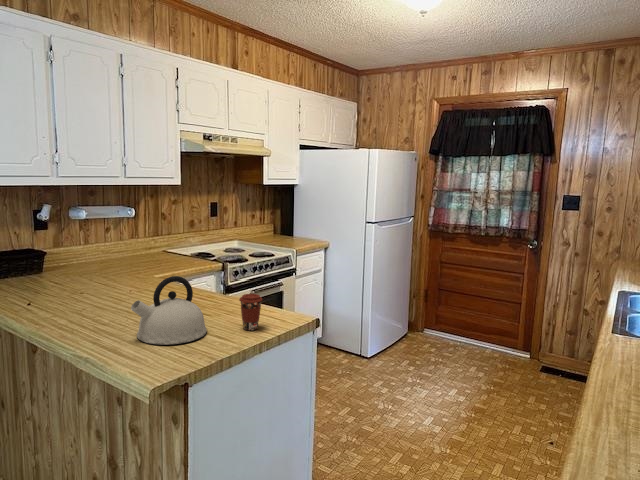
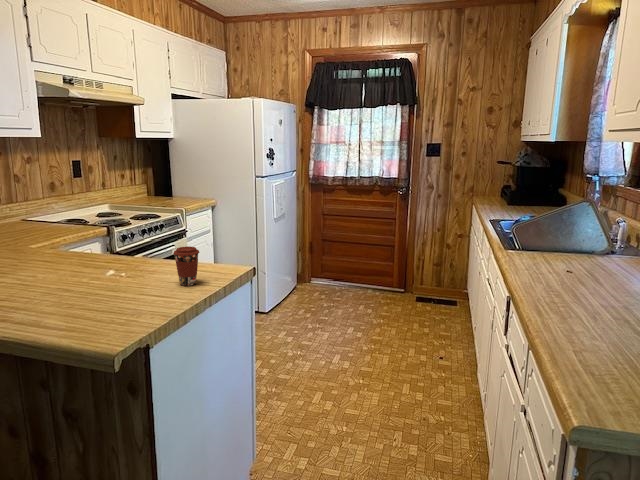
kettle: present [131,276,207,345] -> none [52,232,143,311]

